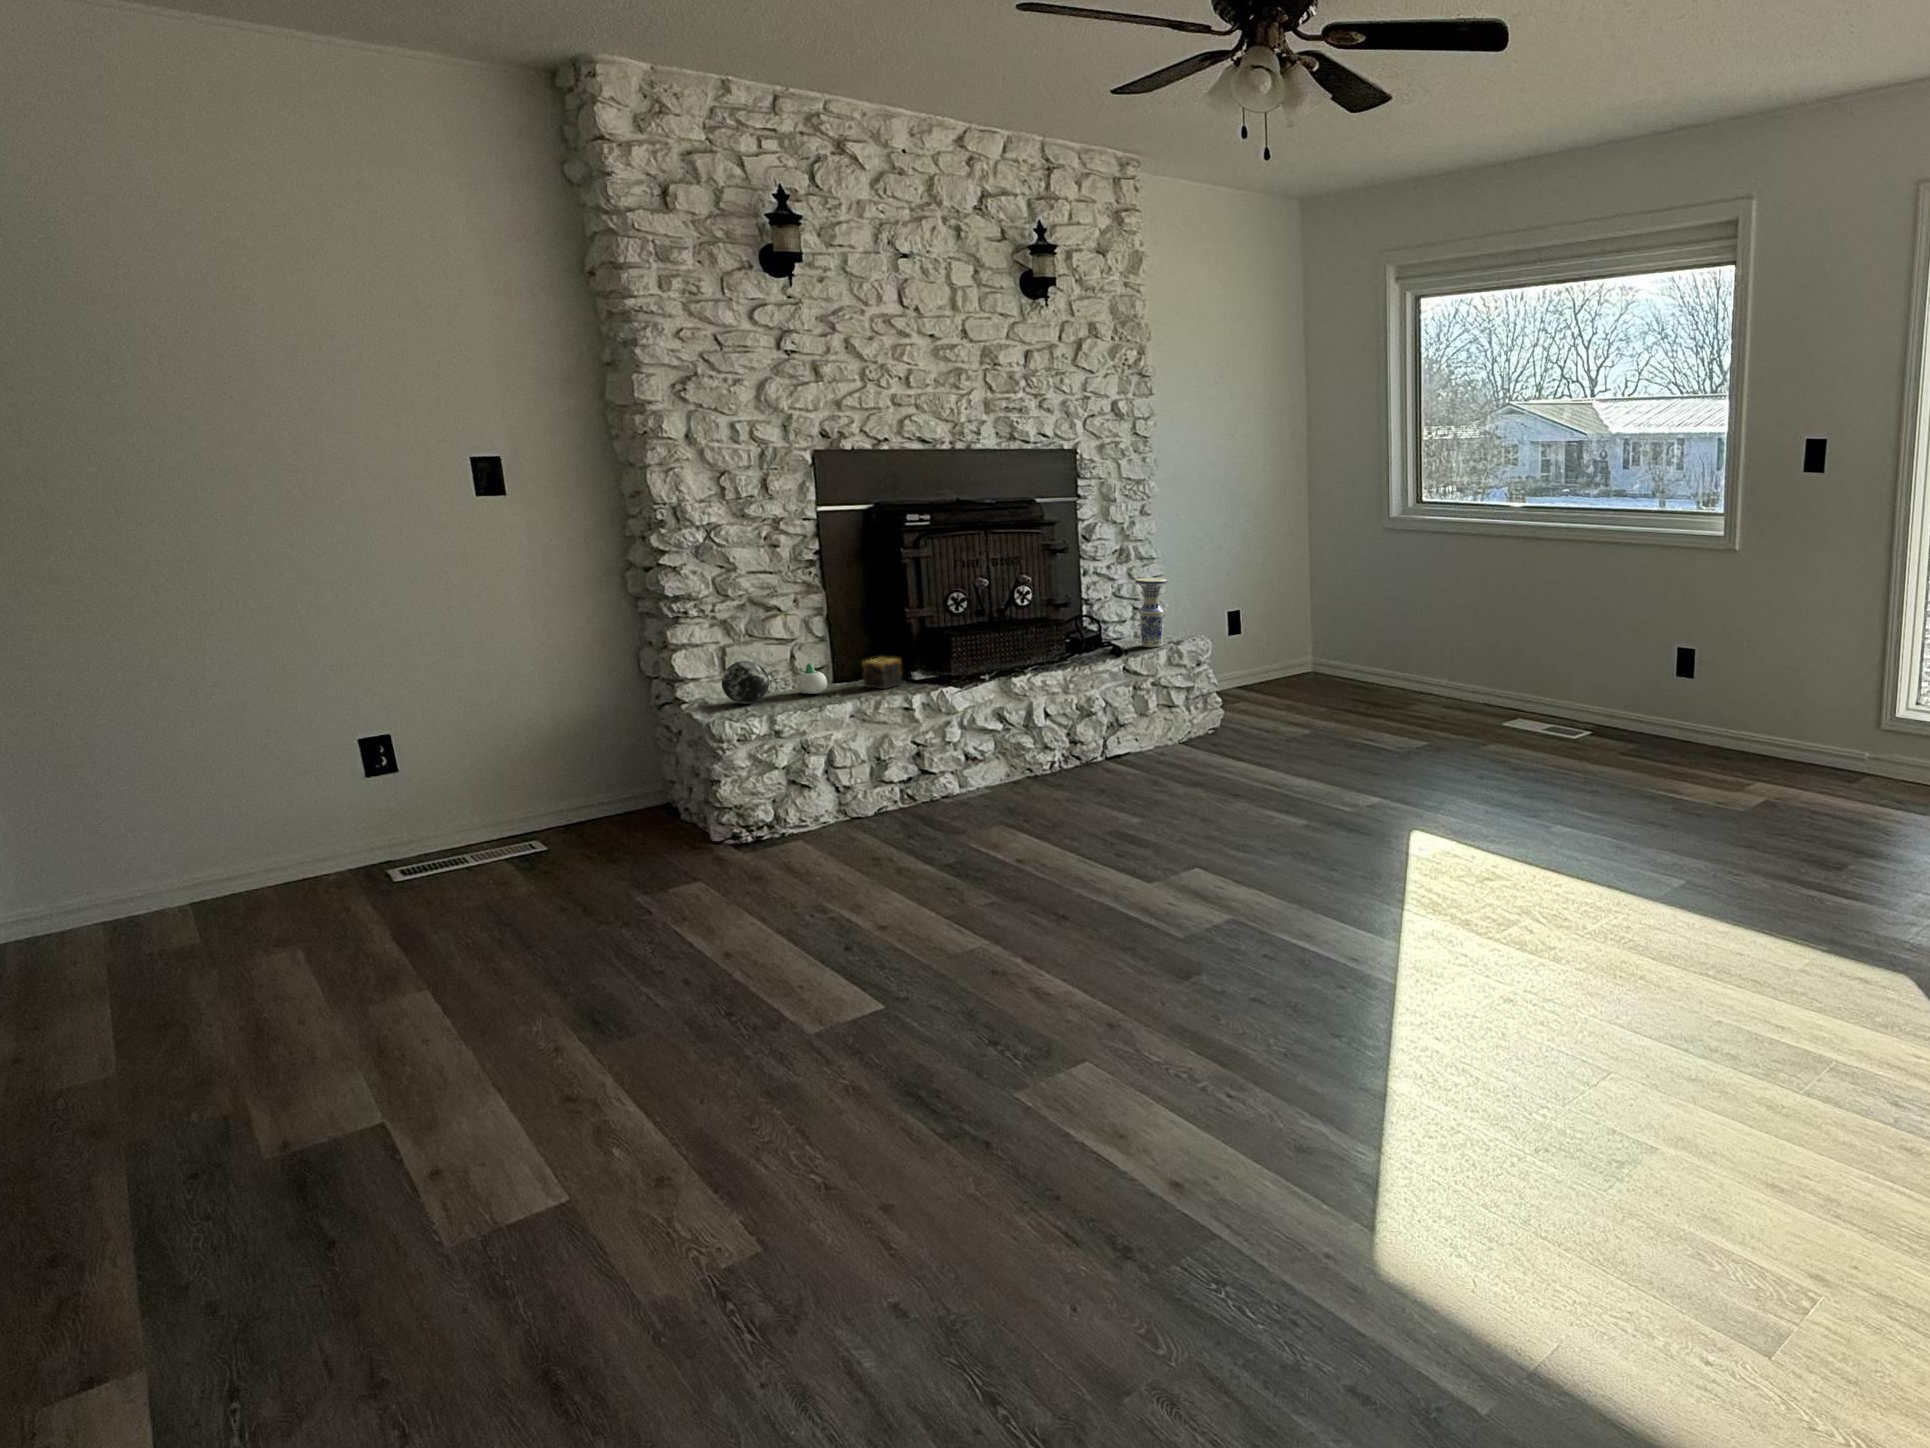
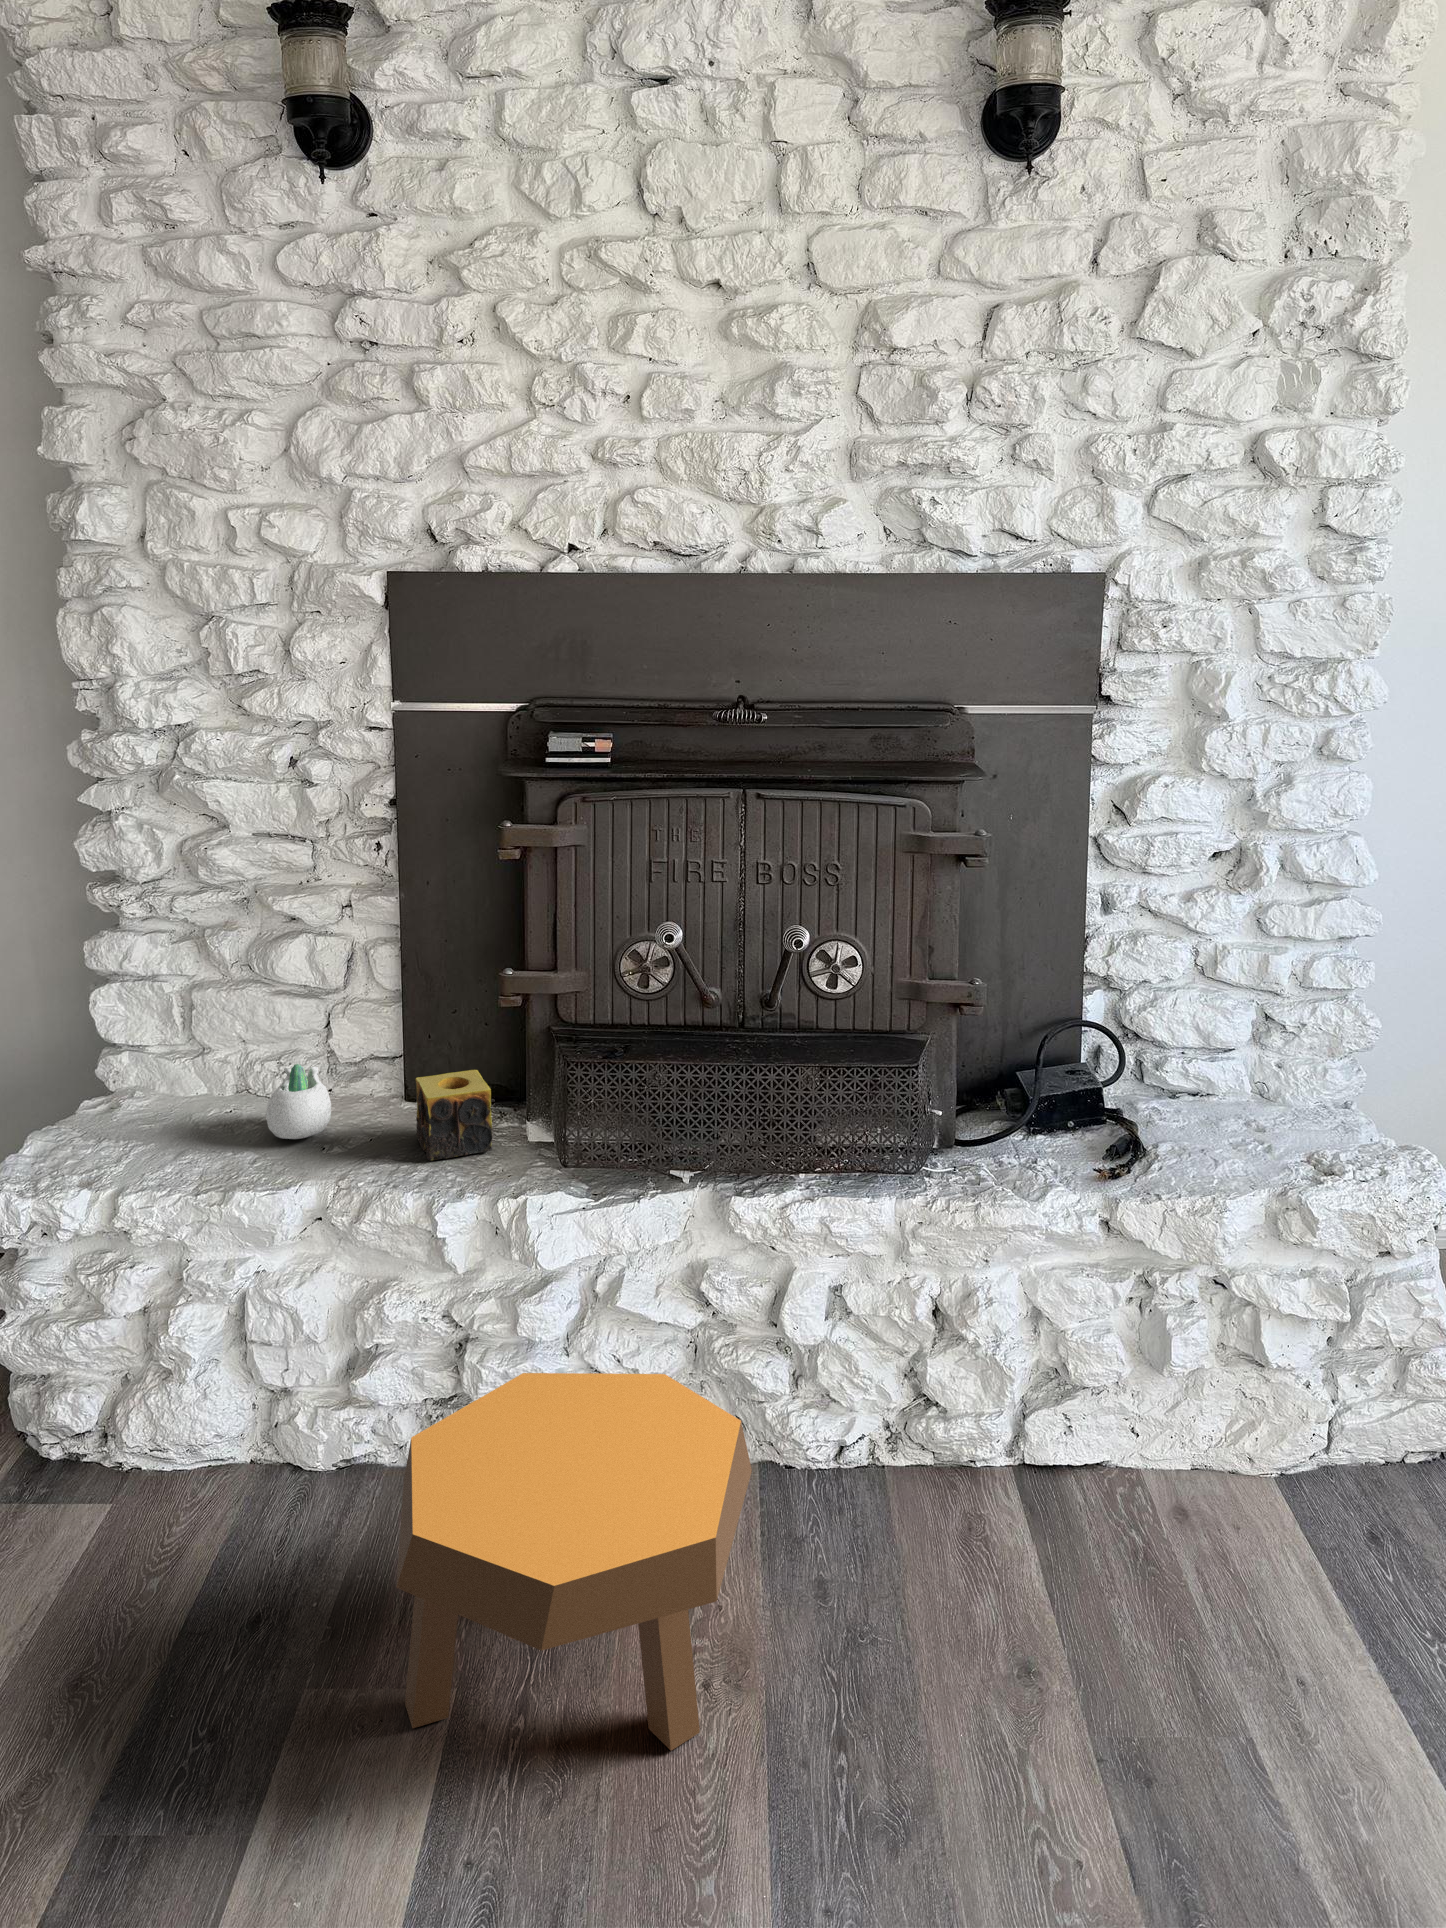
vase: present [1135,577,1167,647] -> none [1229,943,1329,1157]
decorative orb: present [721,661,769,704] -> none [96,1041,197,1139]
footstool: none [957,730,1086,831] -> present [396,1373,752,1751]

